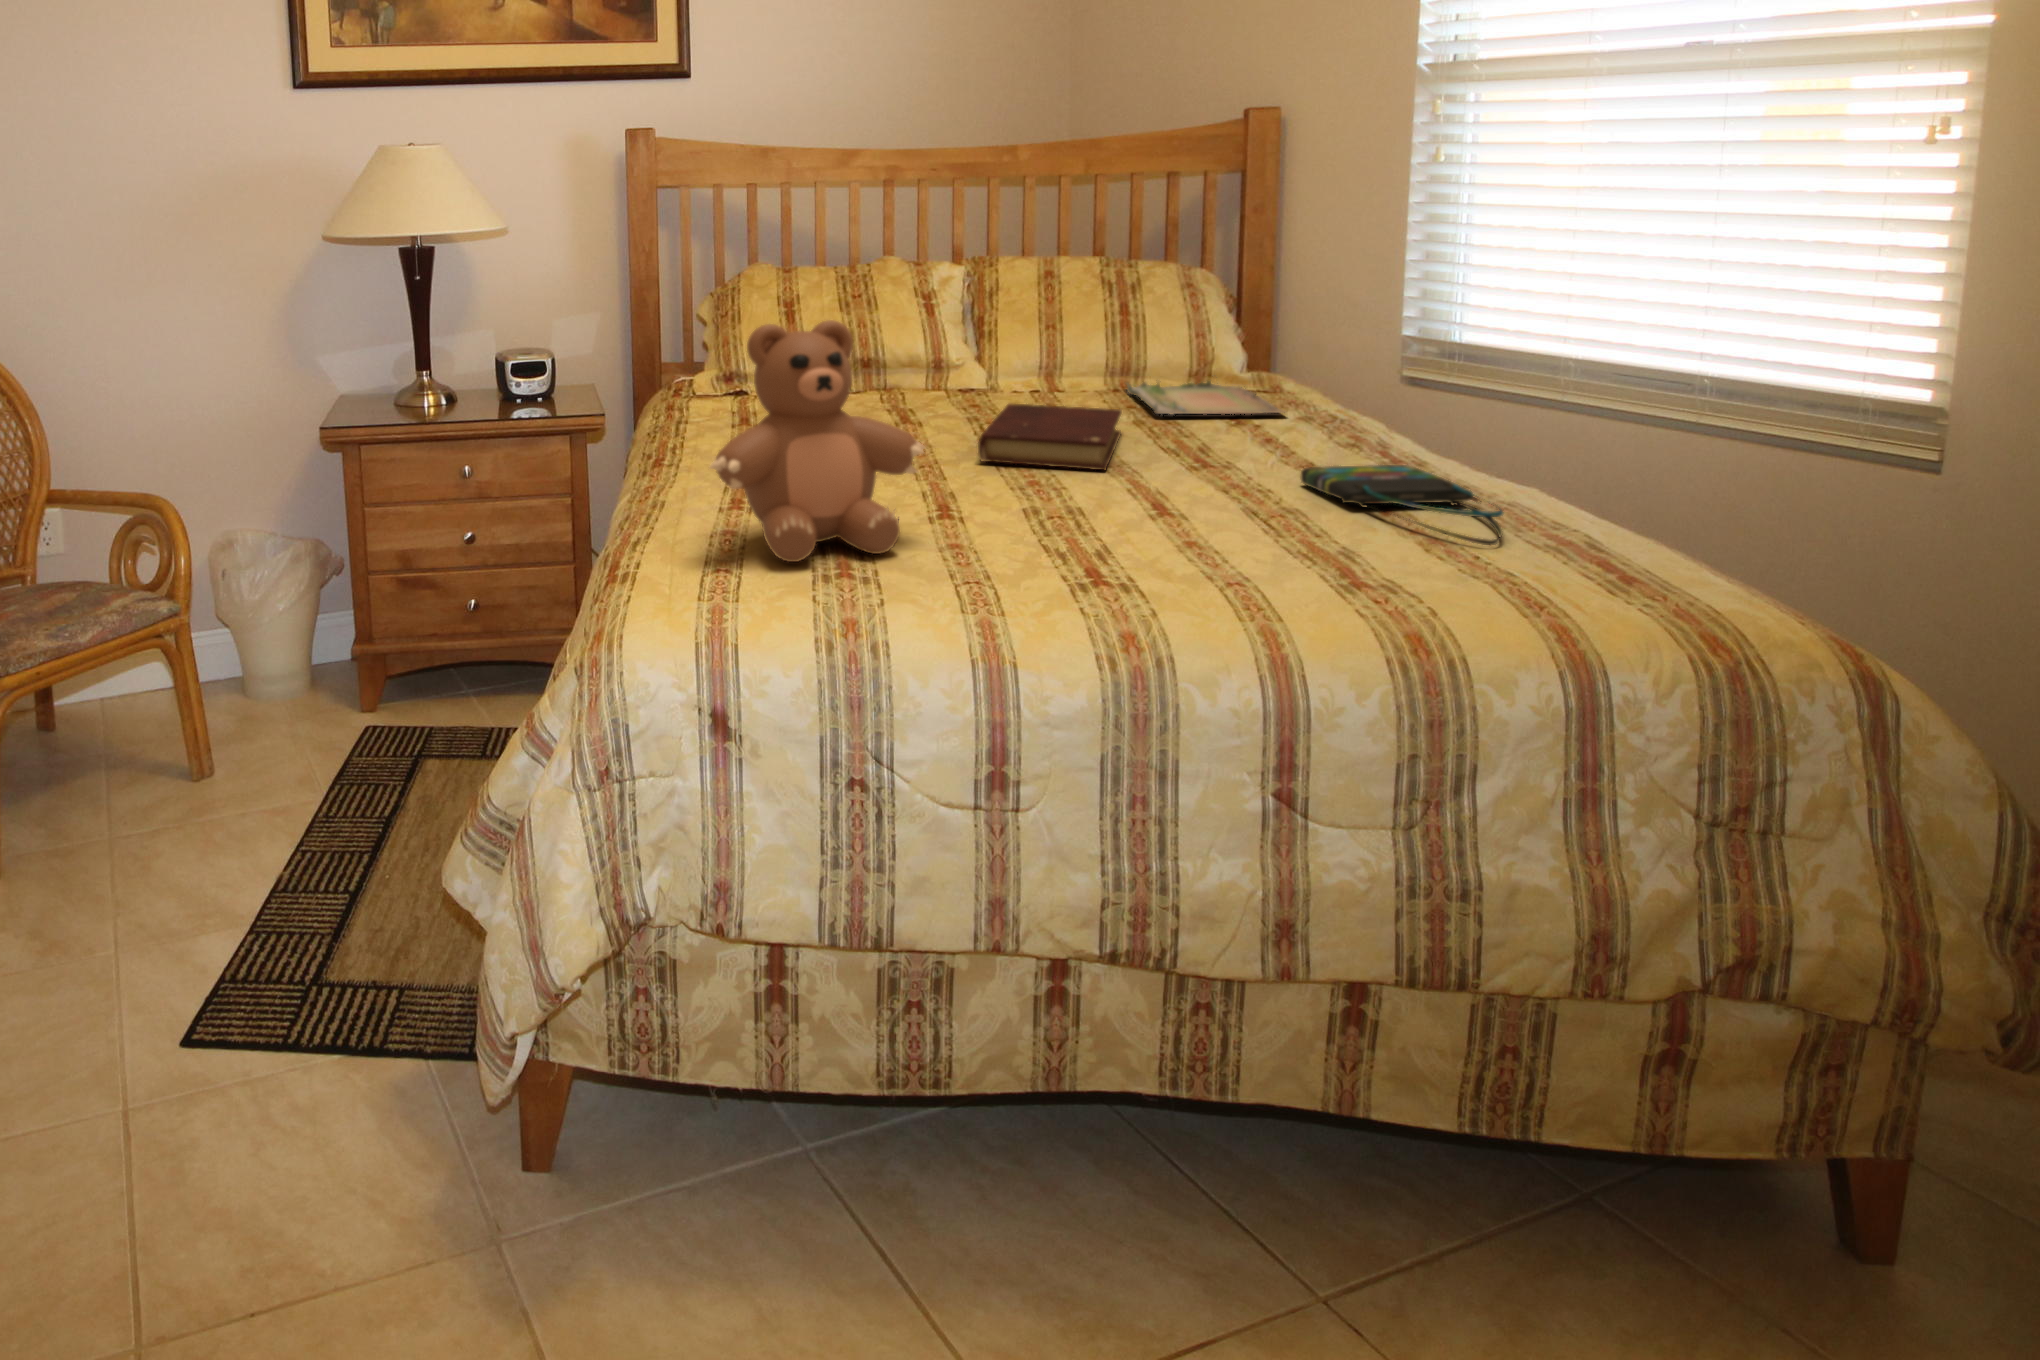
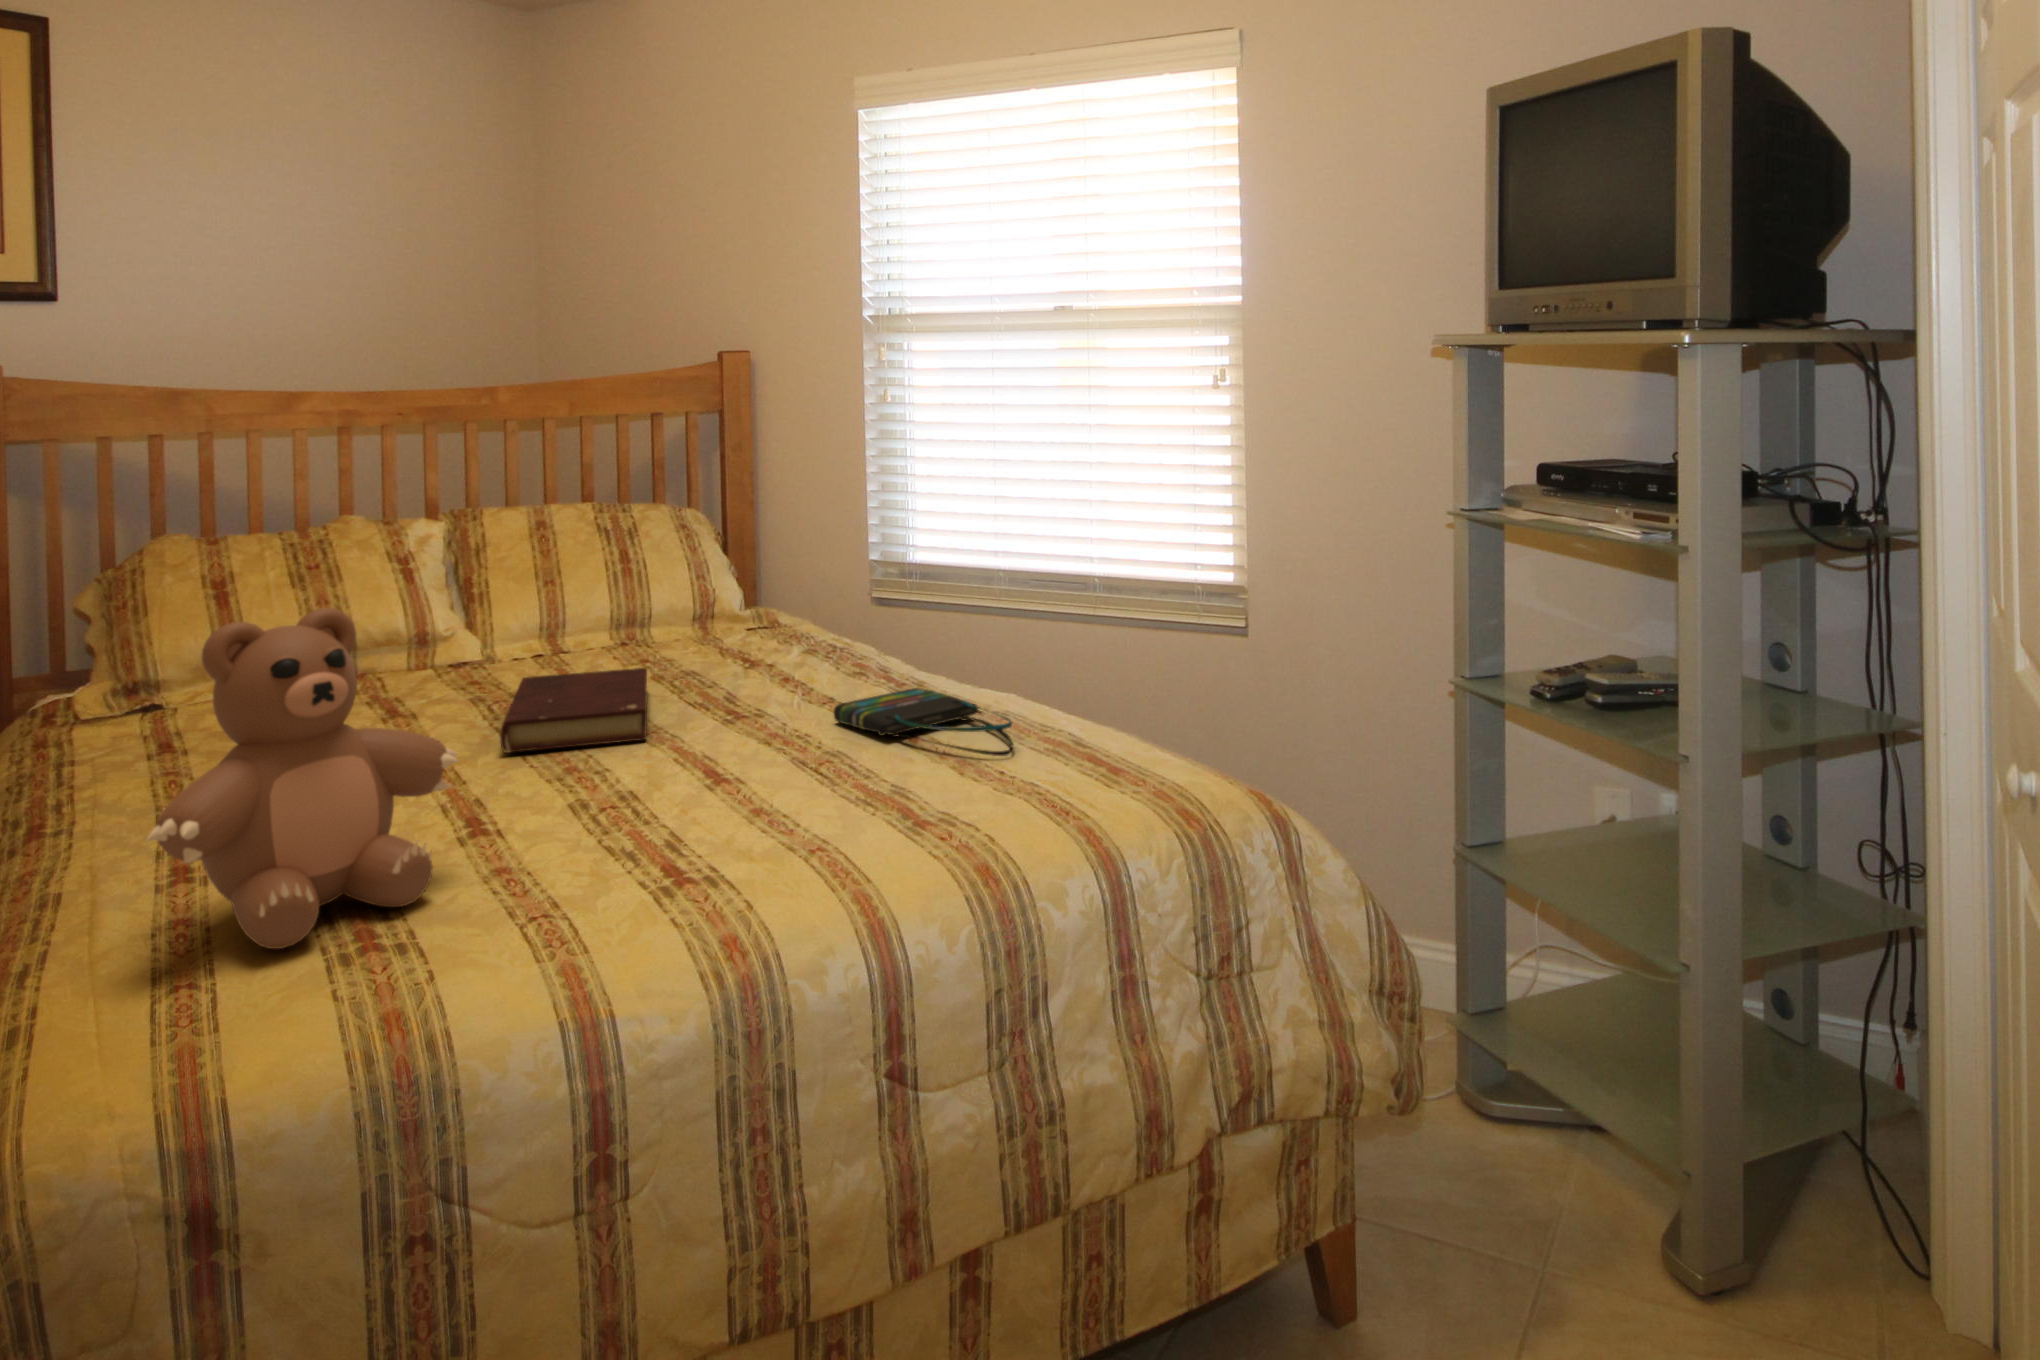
tray: present [1127,381,1285,415] -> none [635,615,798,668]

